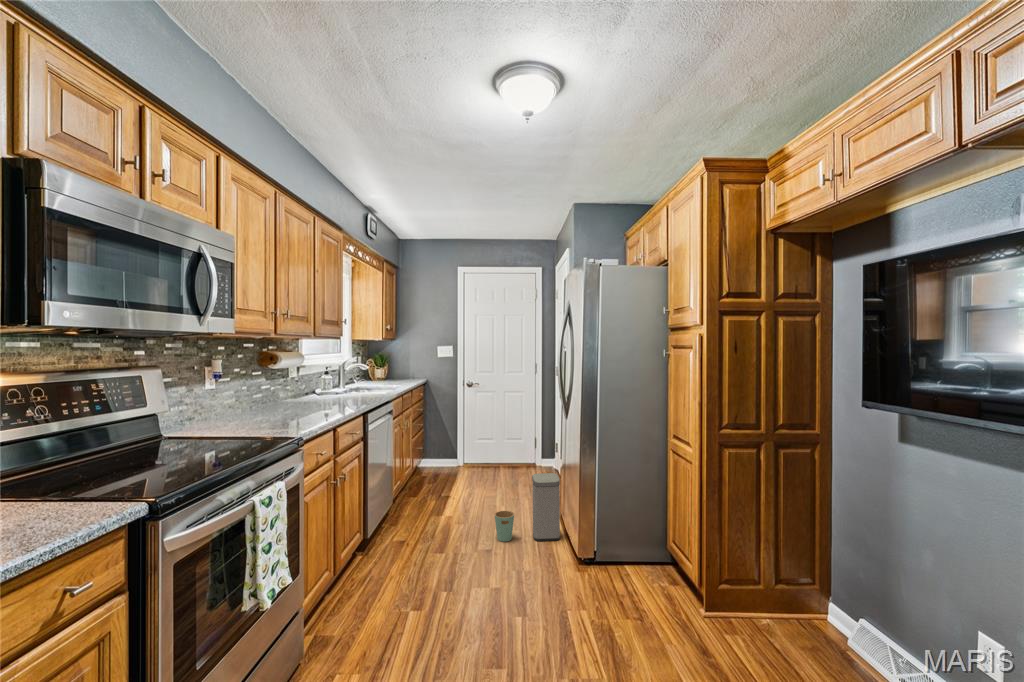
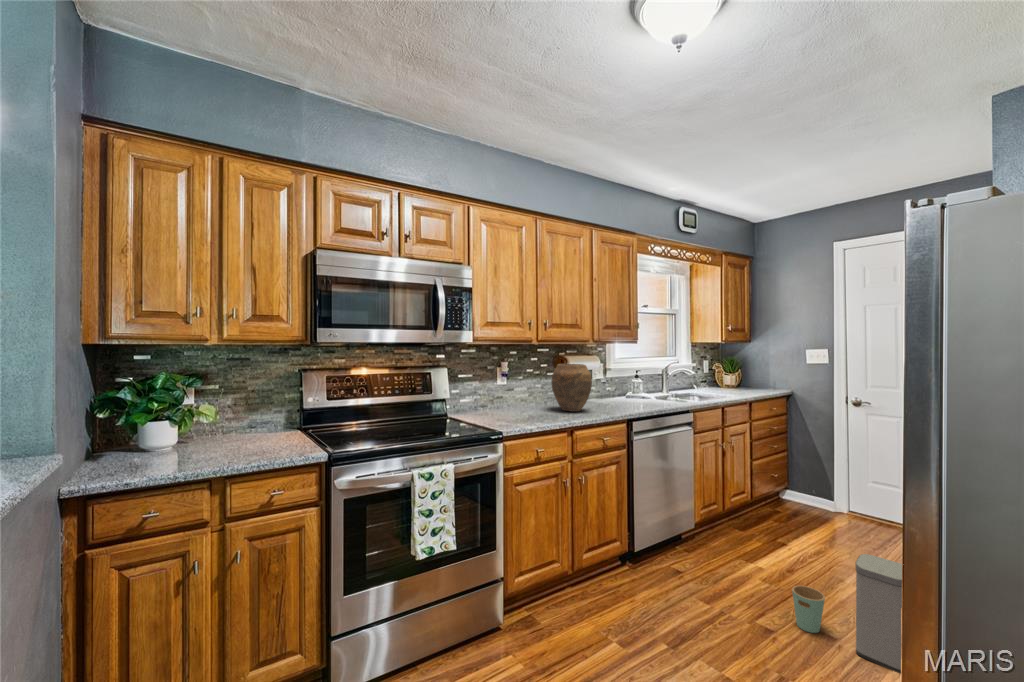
vase: none [272,358,321,411] -> present [552,364,592,412]

